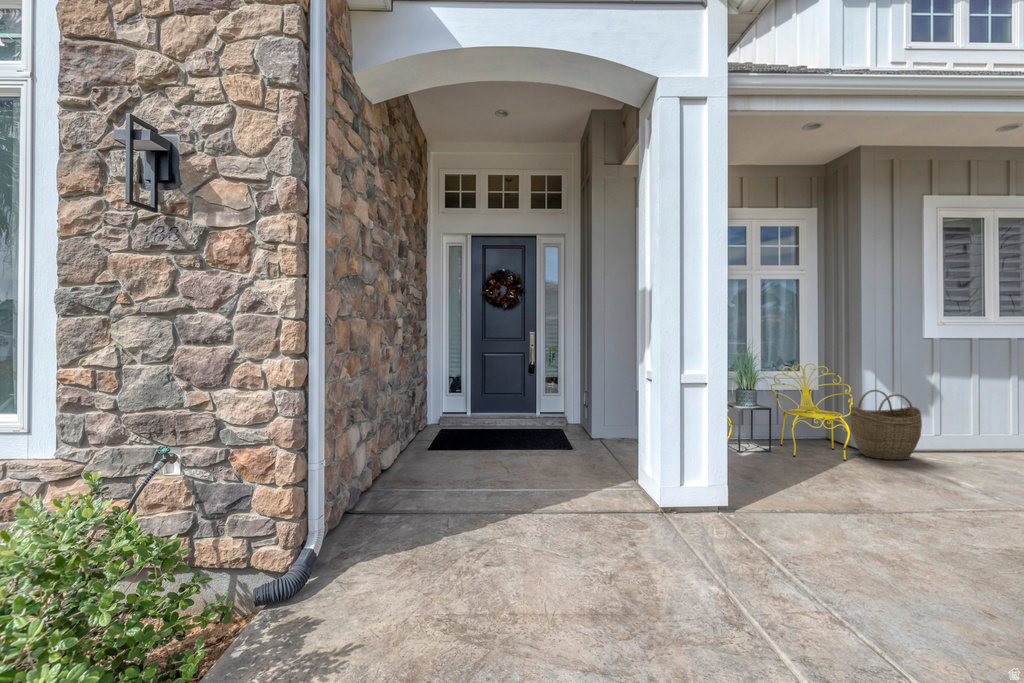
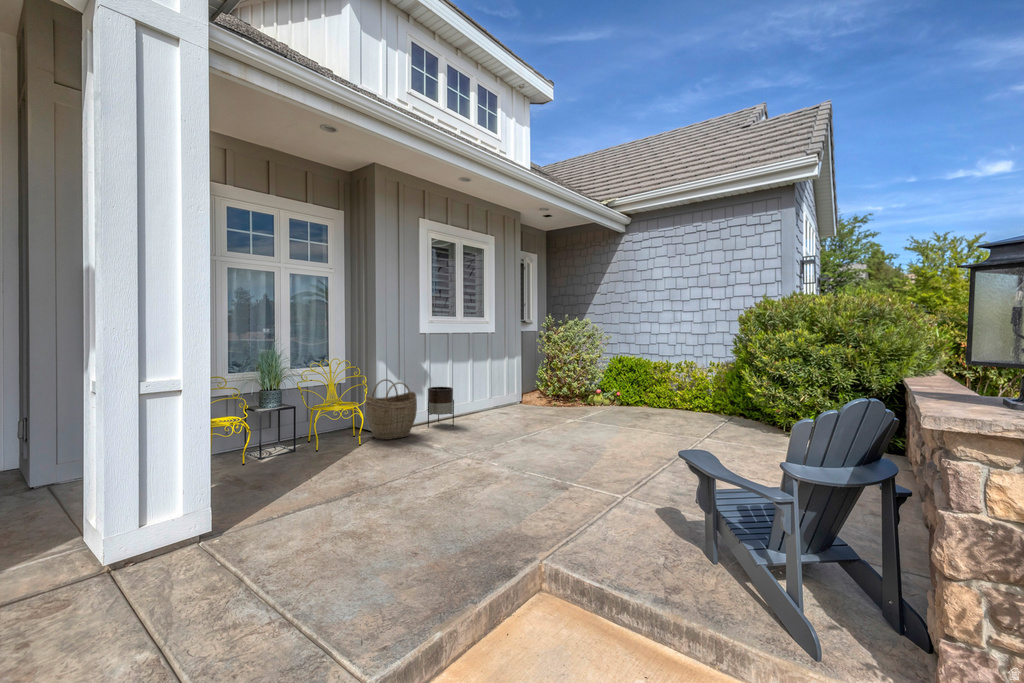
planter: none [936,404,980,459] -> present [428,387,454,428]

